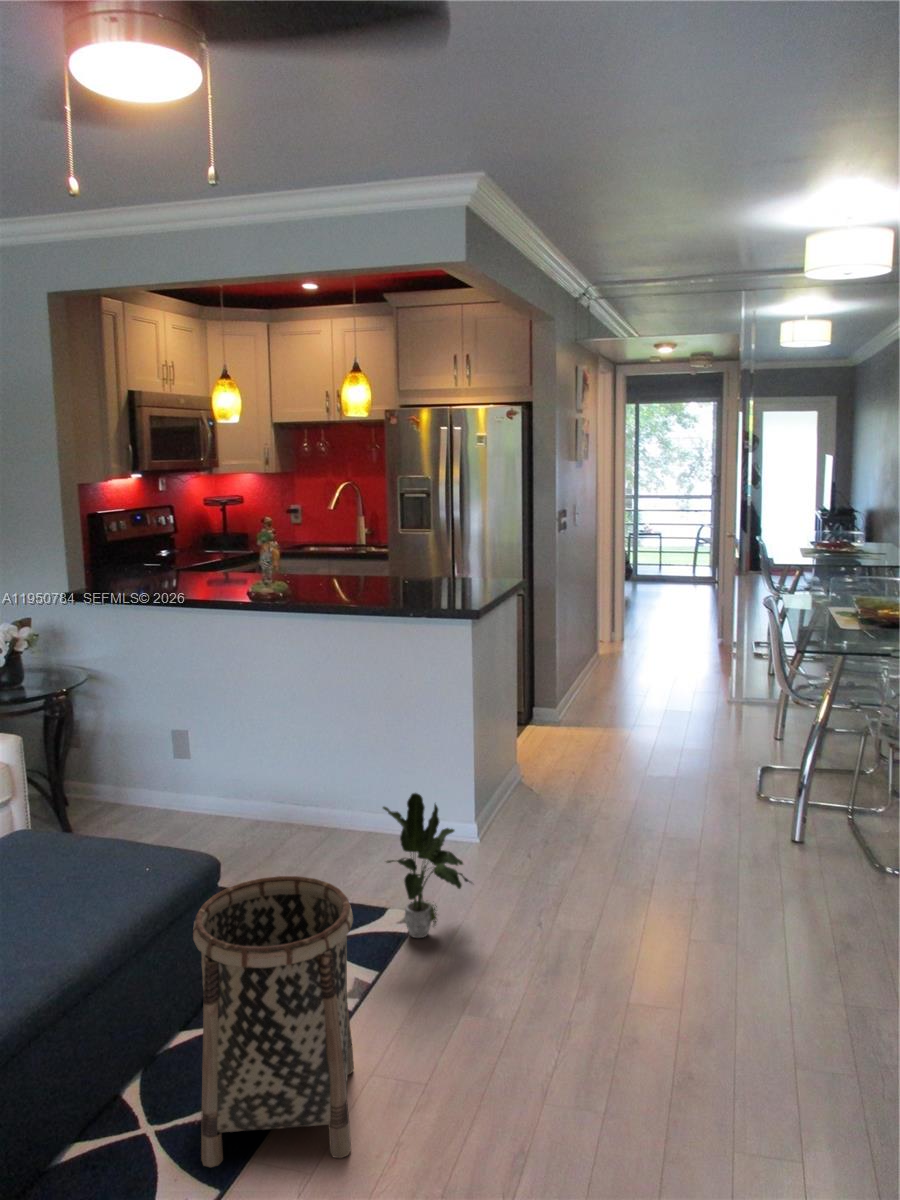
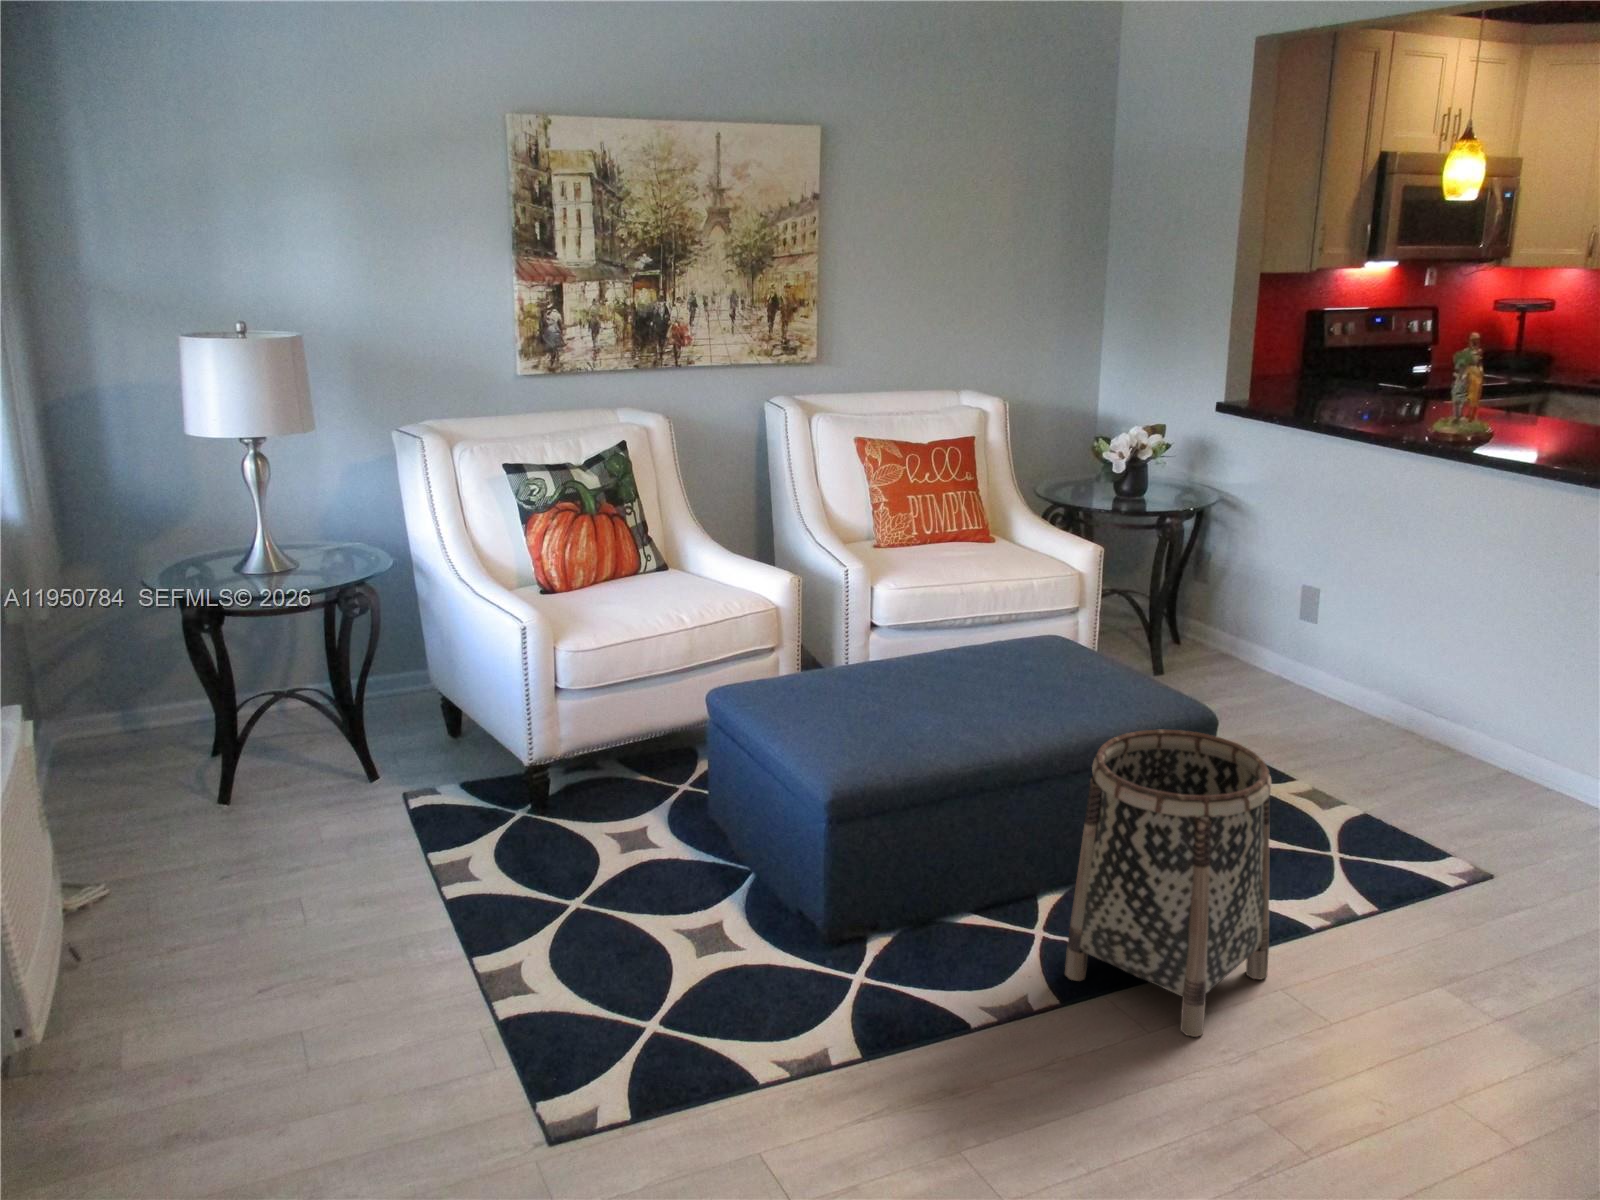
potted plant: present [383,793,471,938] -> none [1421,717,1564,904]

